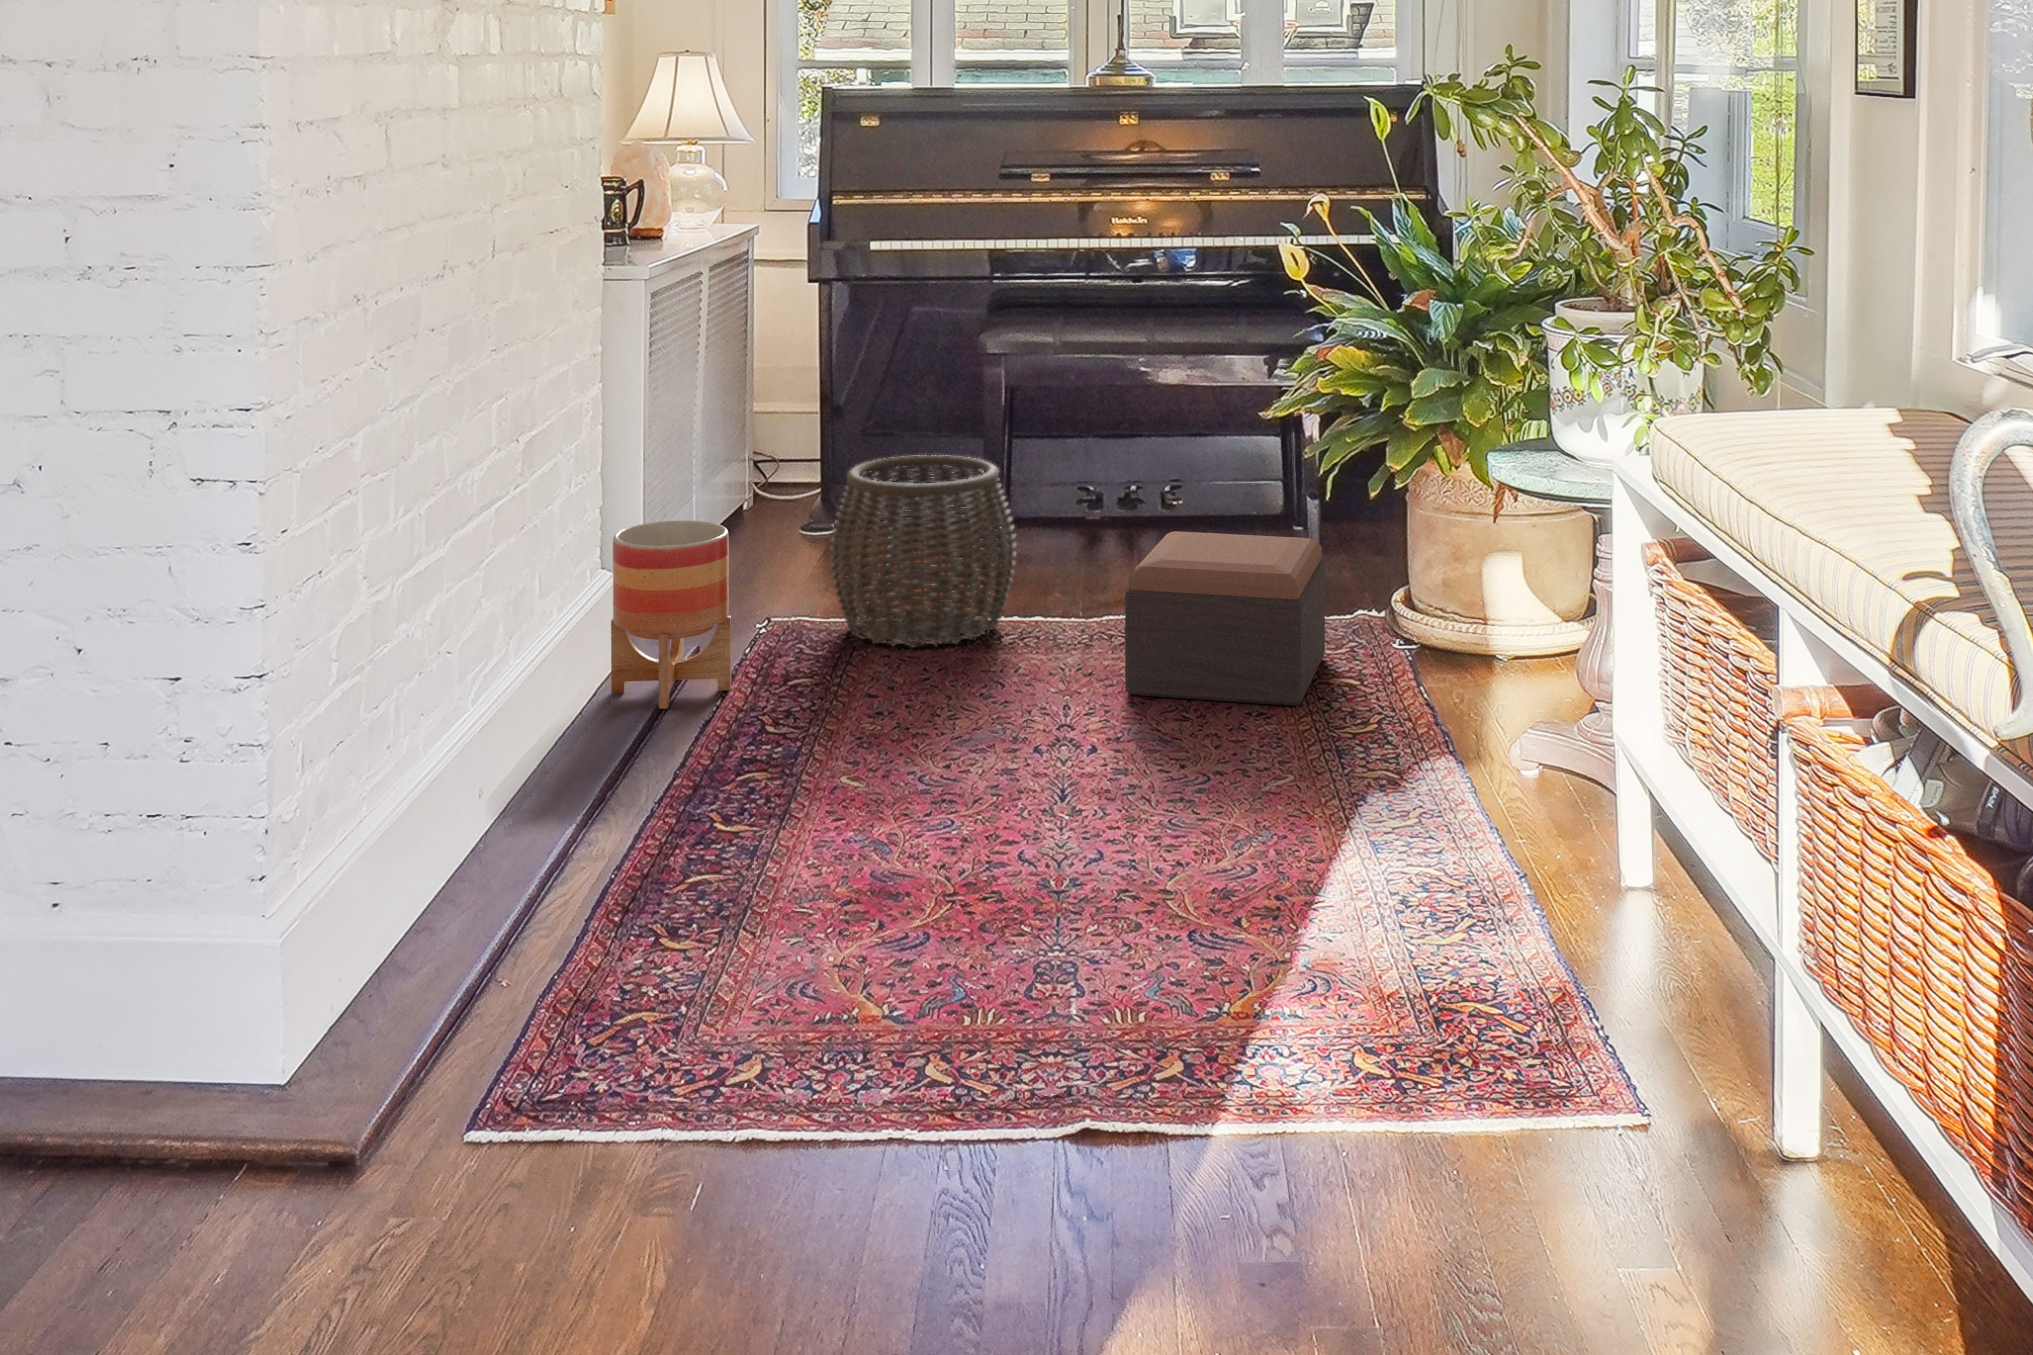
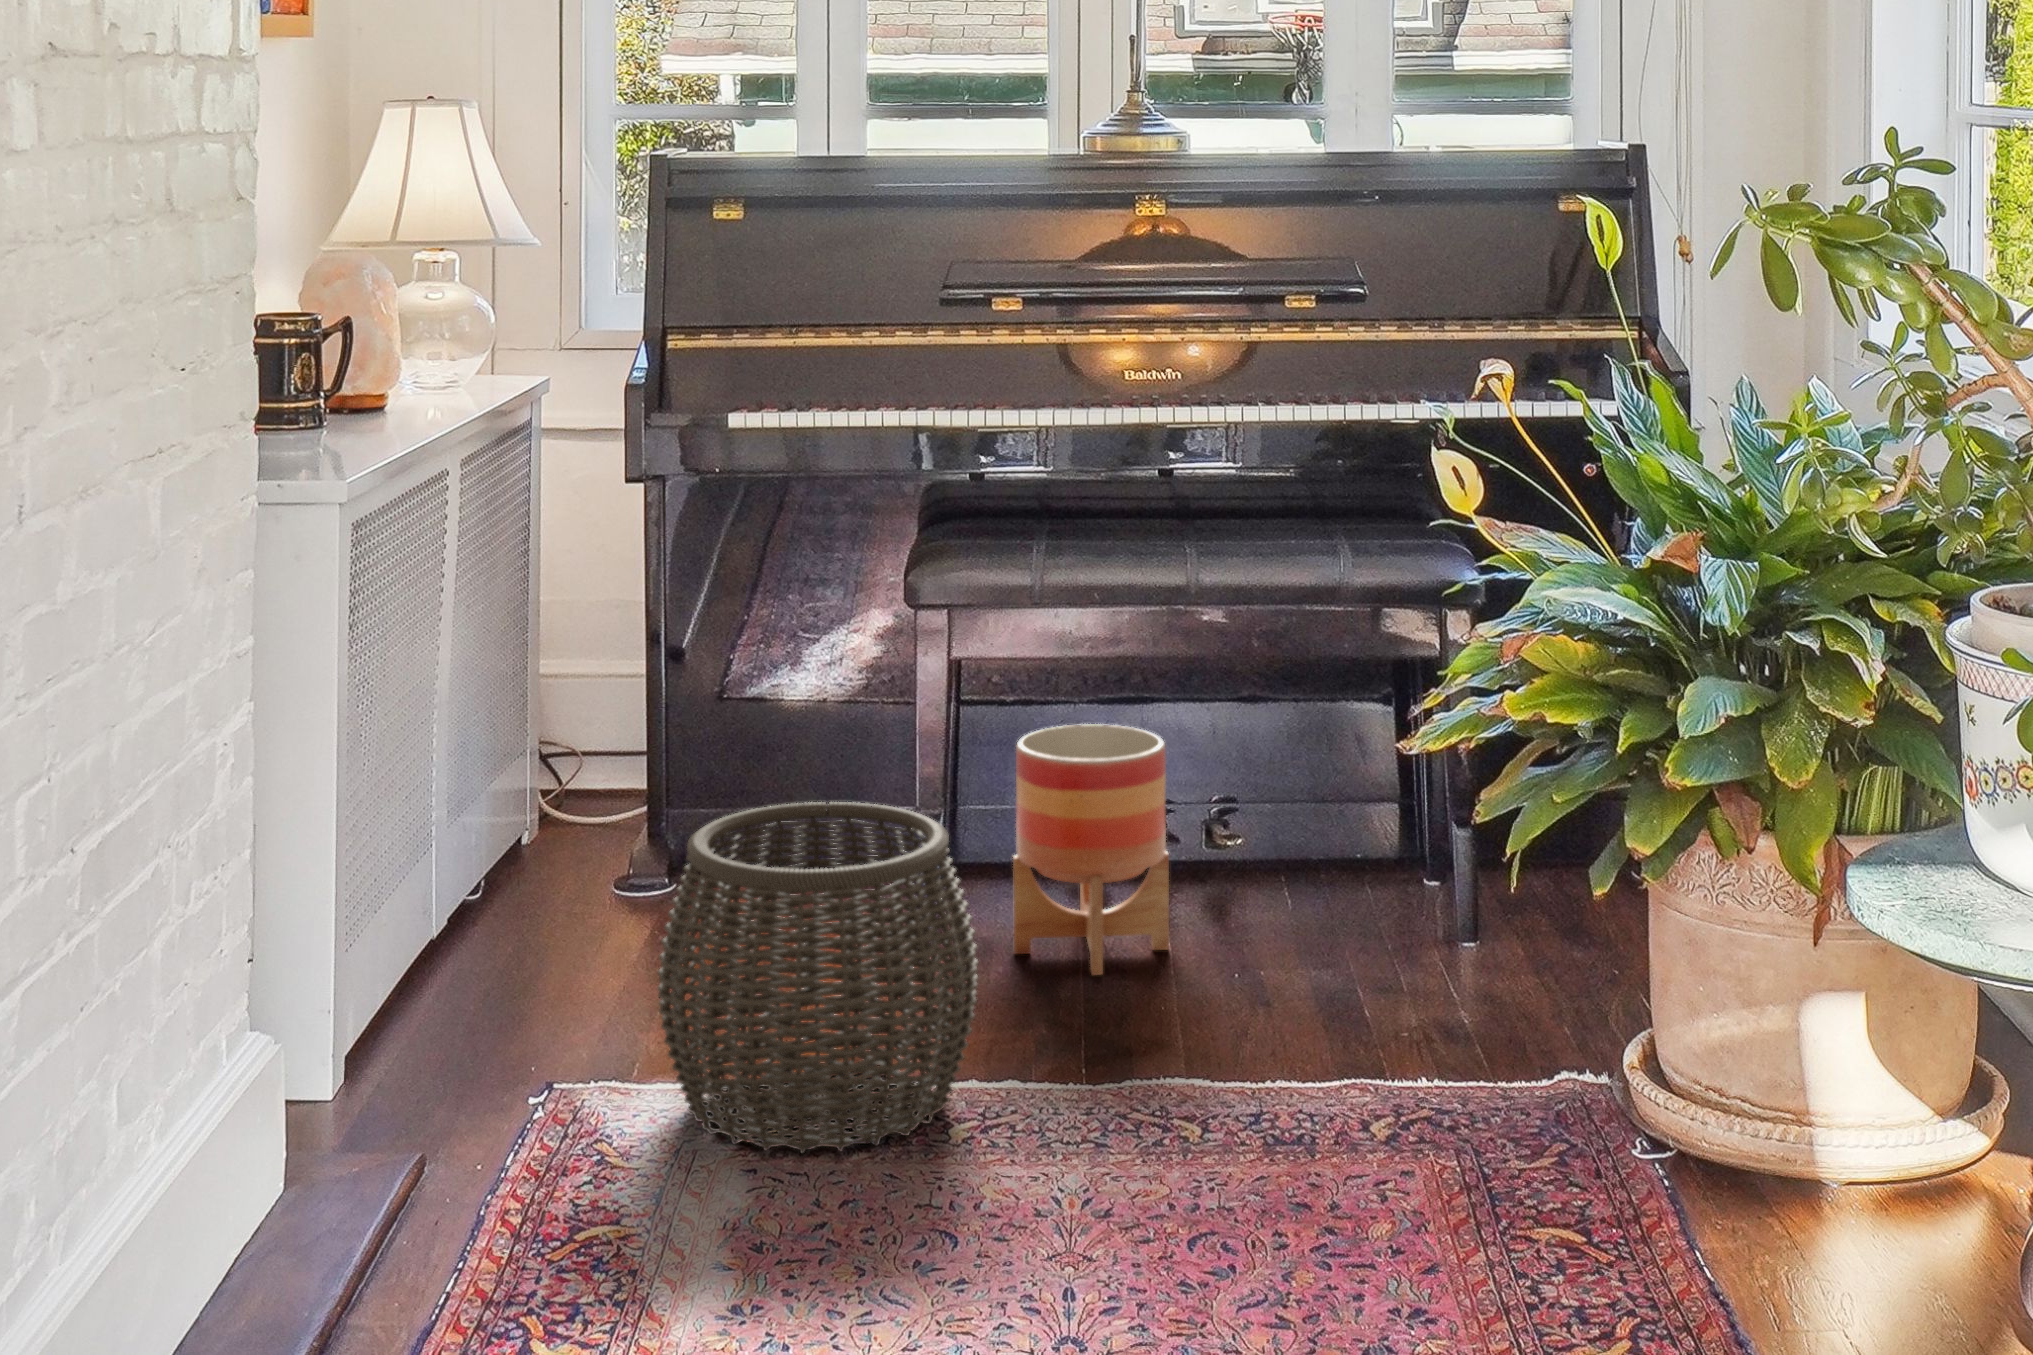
planter: present [611,520,731,709] -> present [1013,724,1169,975]
footstool: present [1125,531,1325,706] -> none [1176,953,1518,1293]

